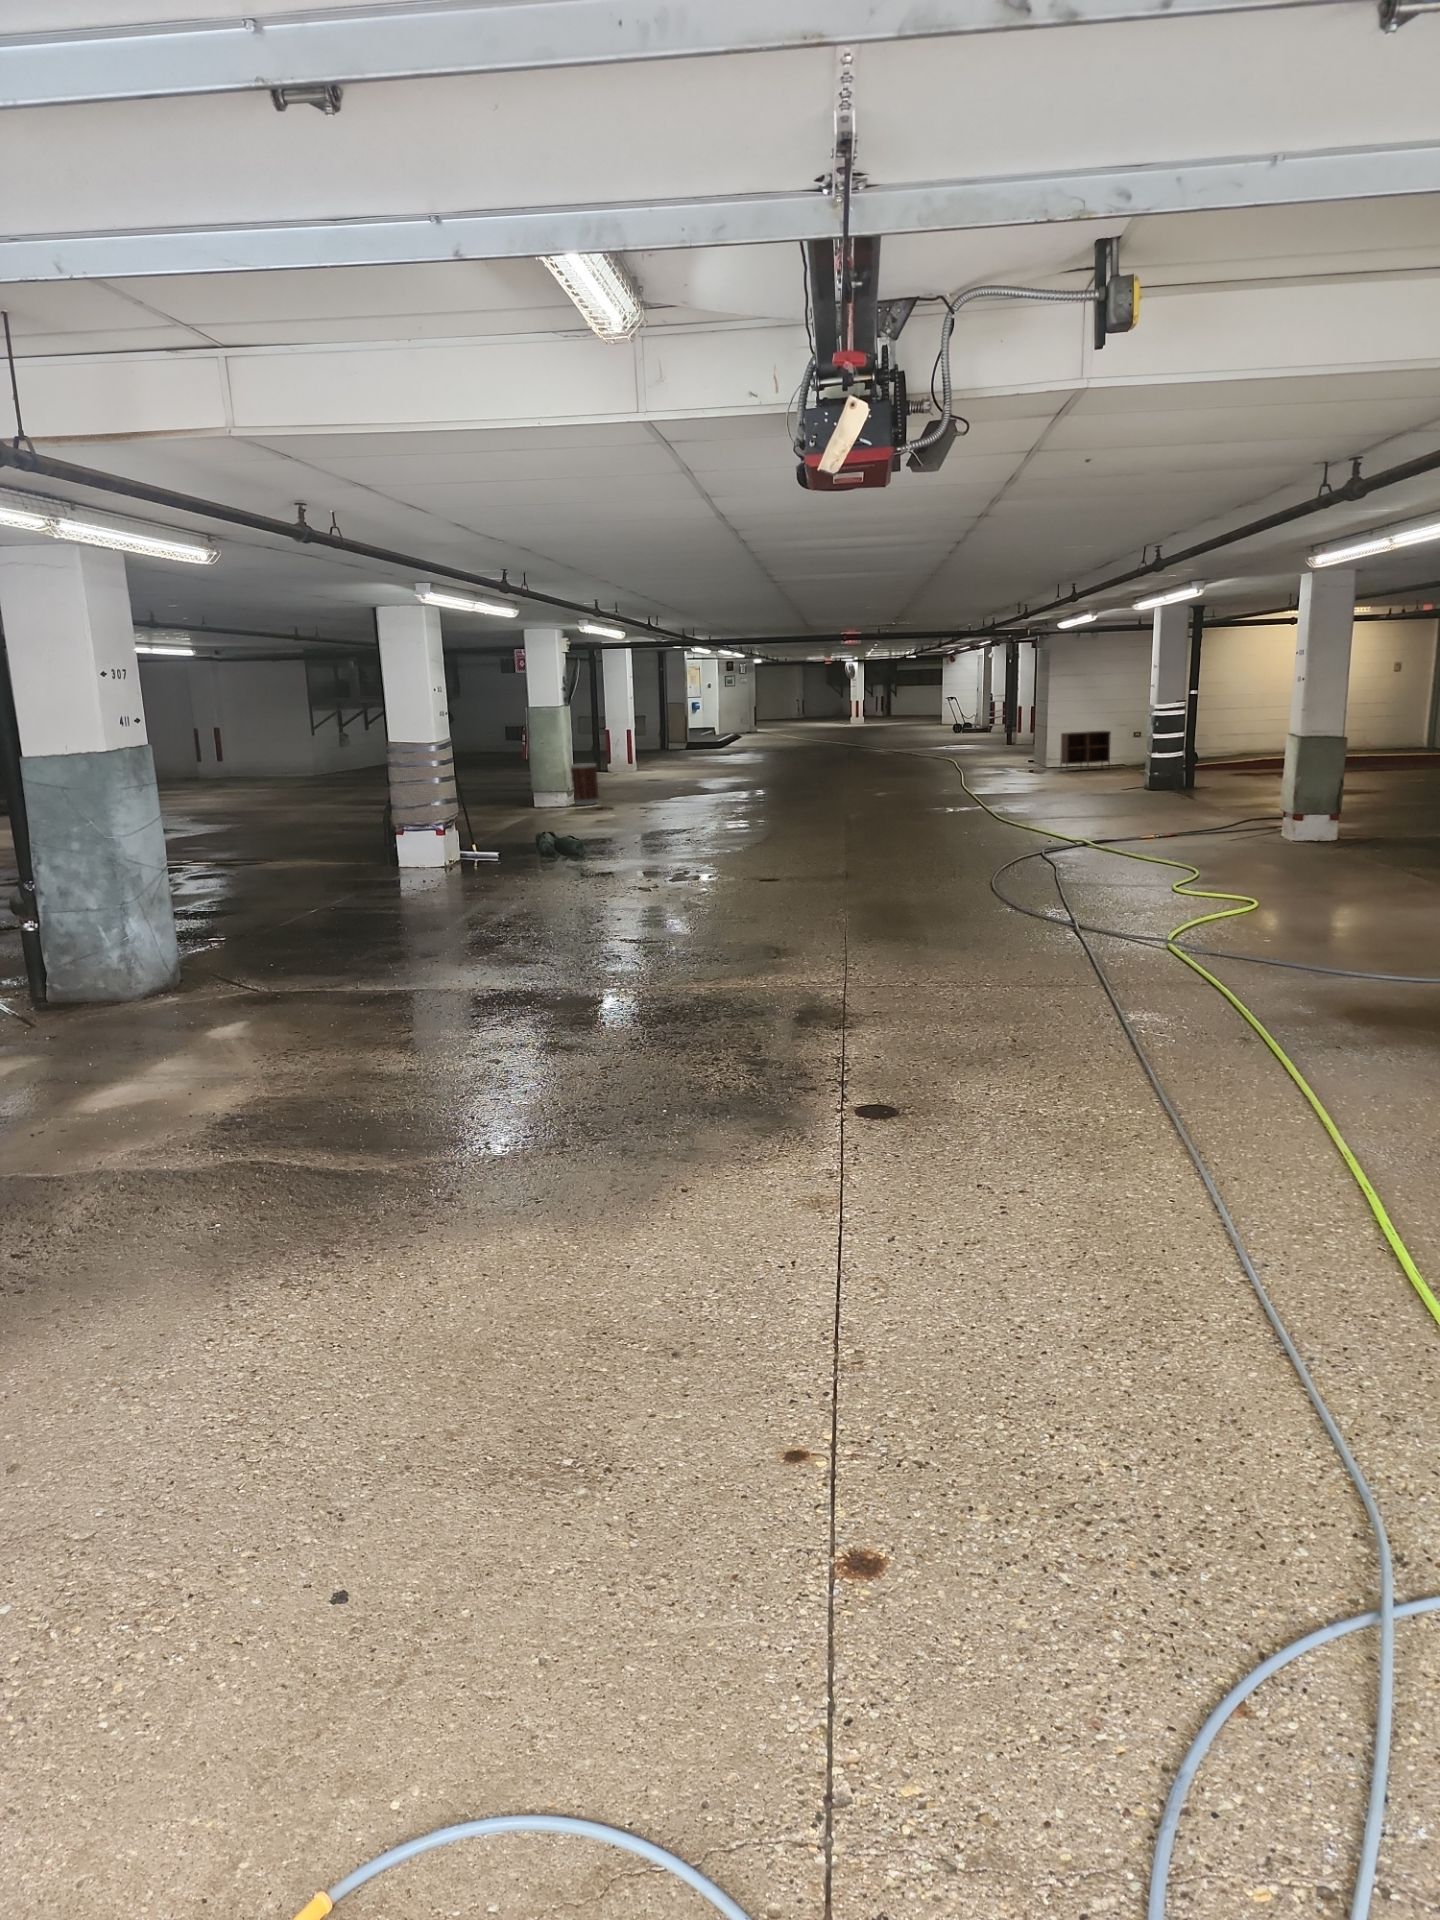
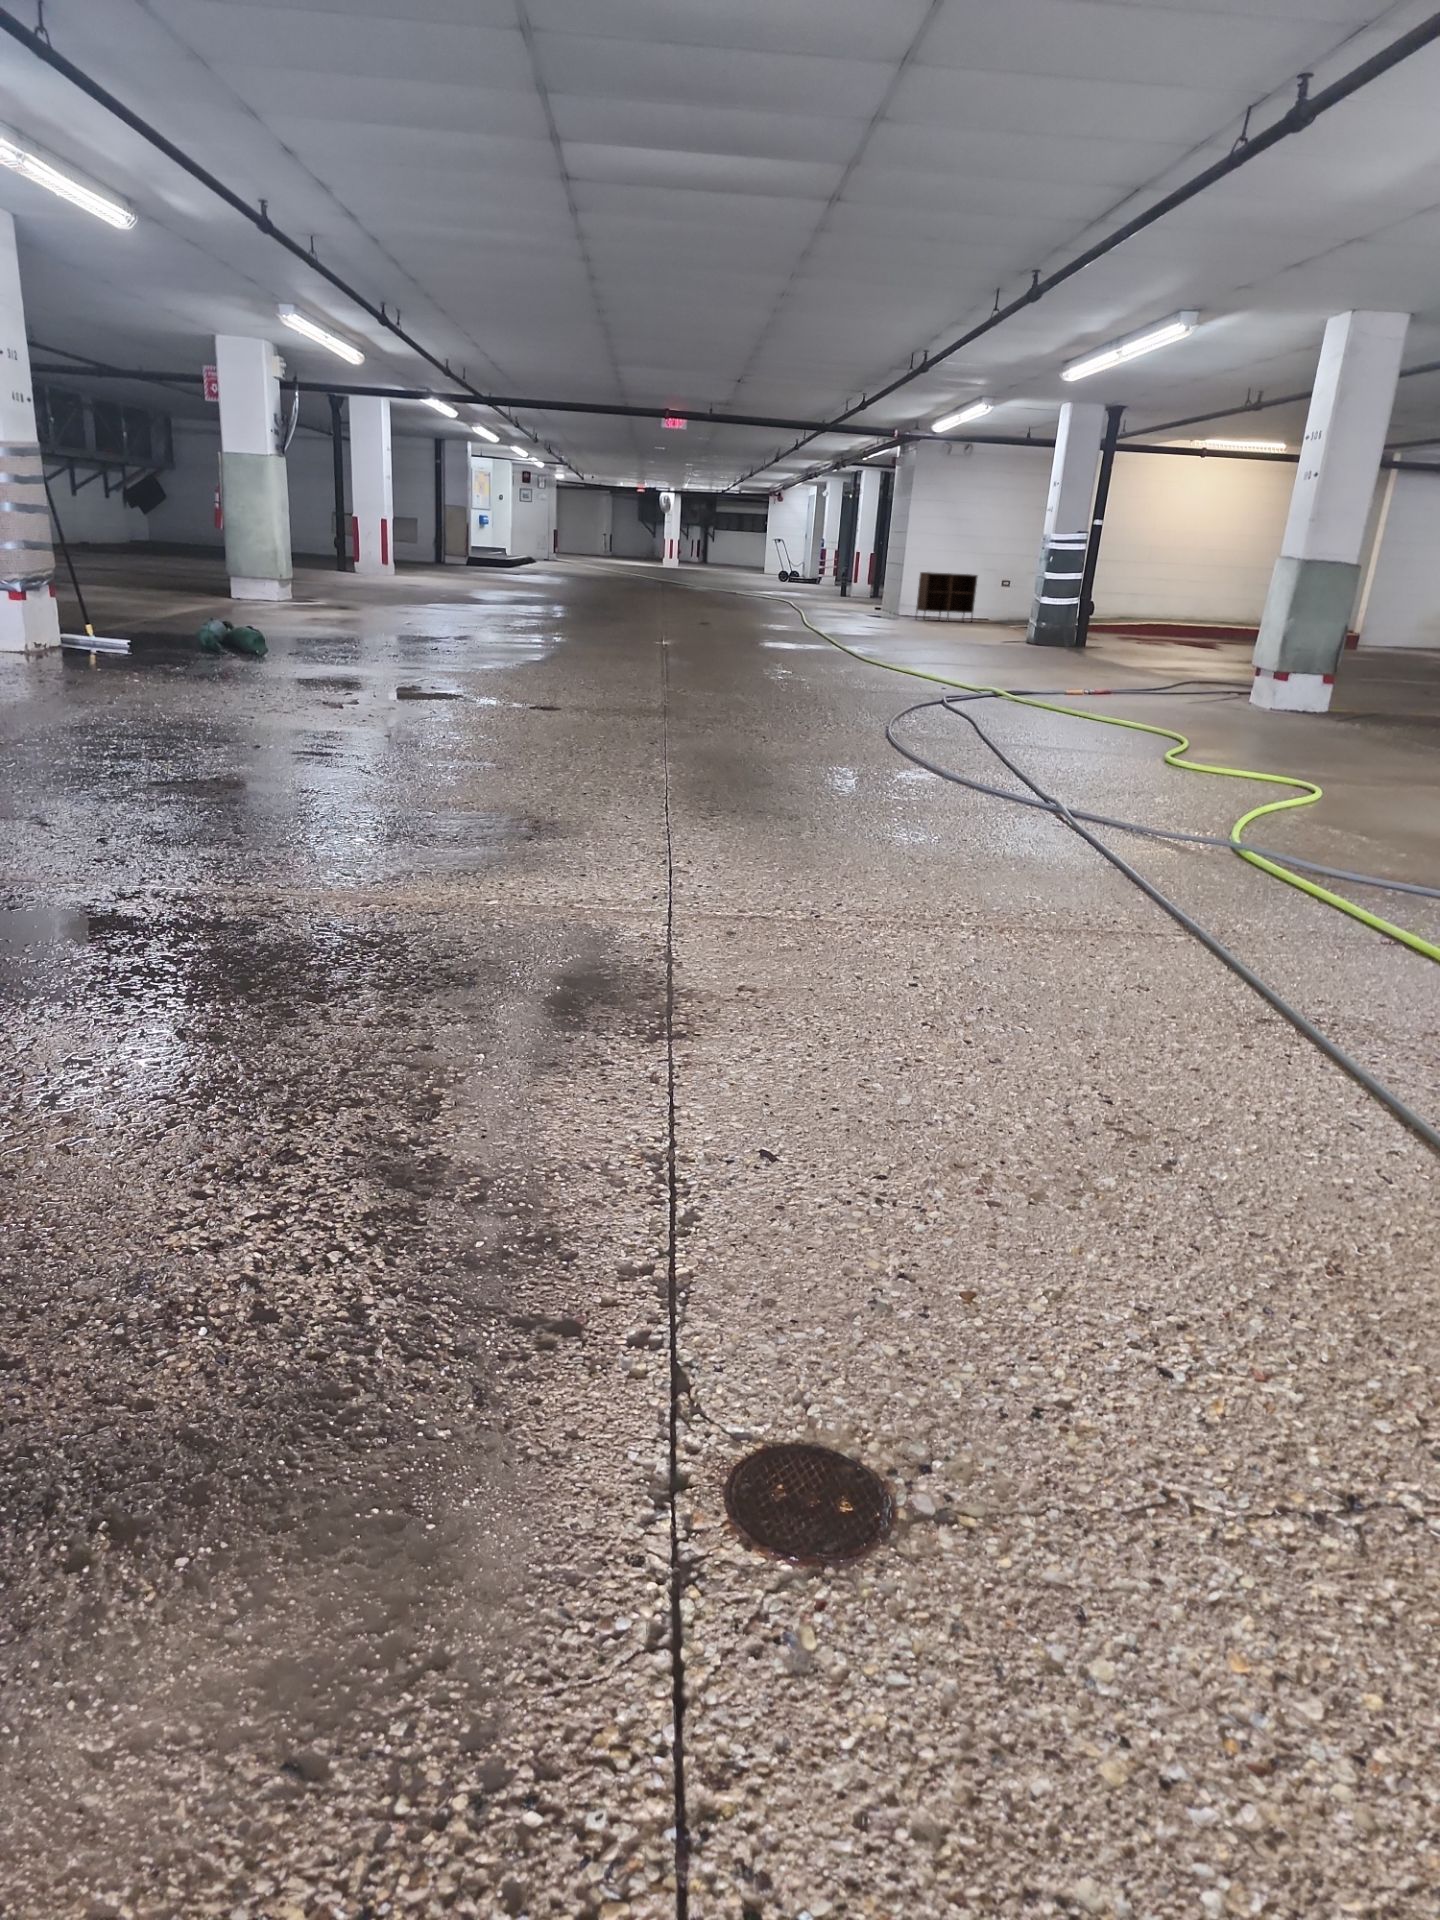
trash can: present [571,763,599,805] -> none [285,544,327,602]

